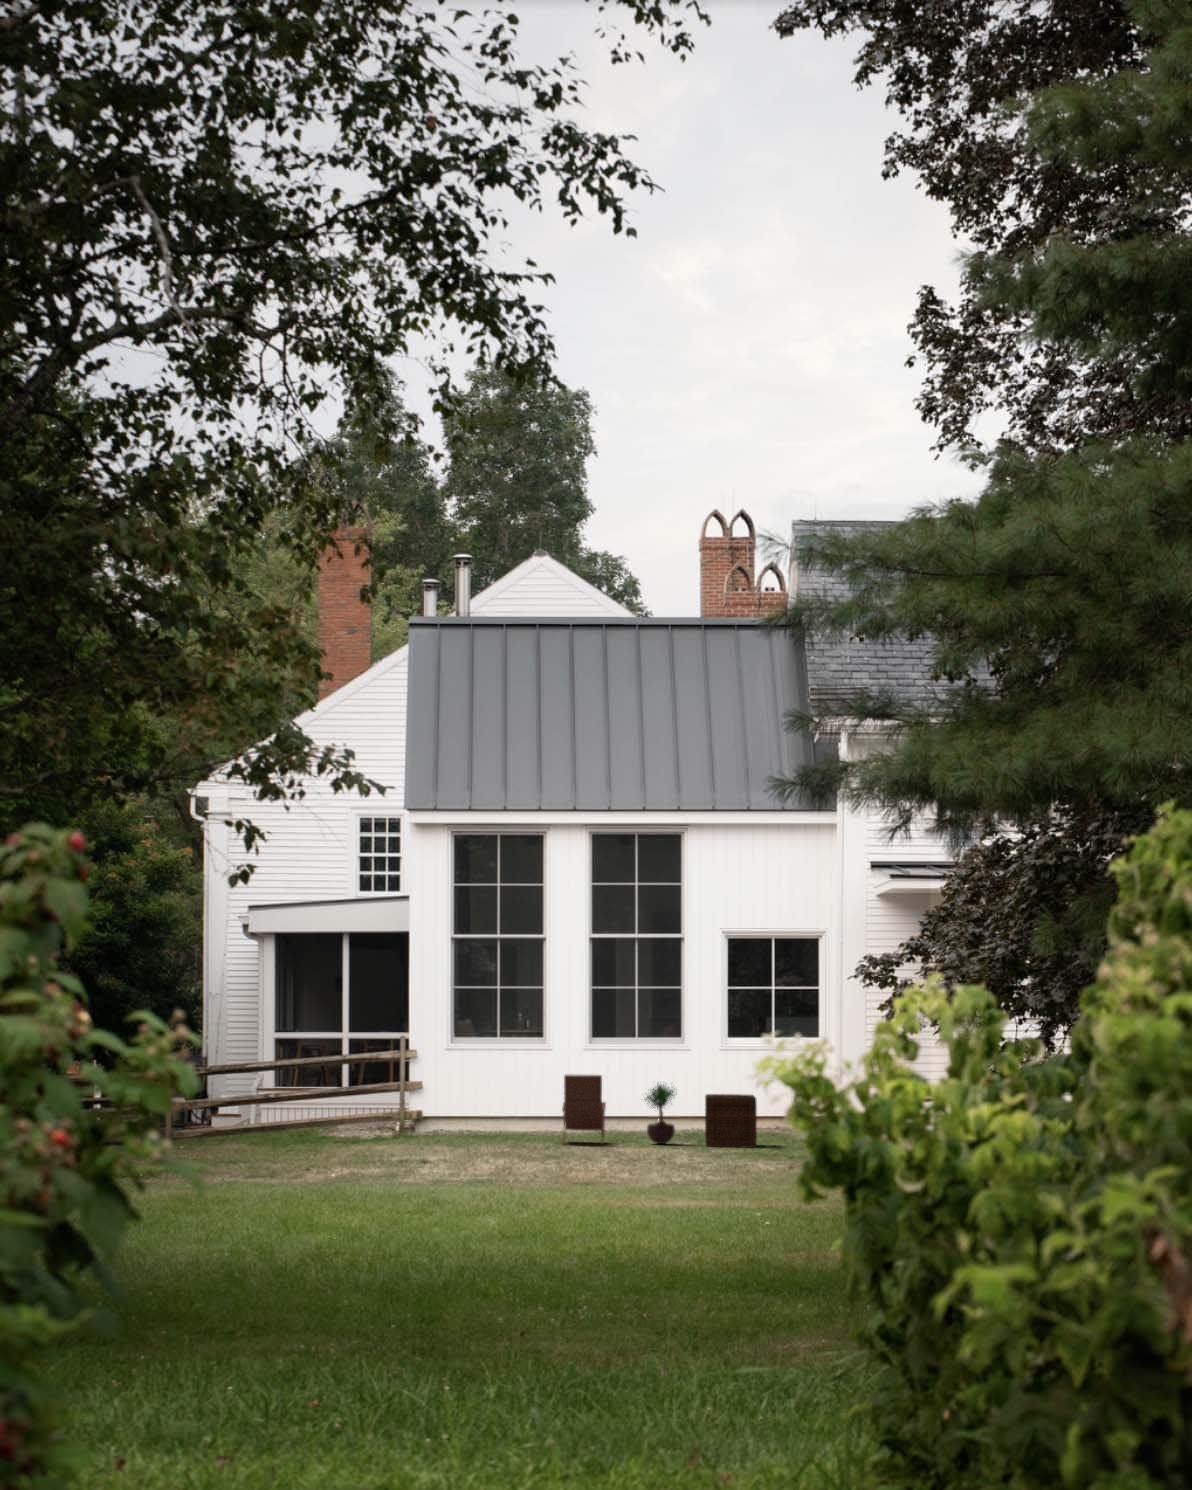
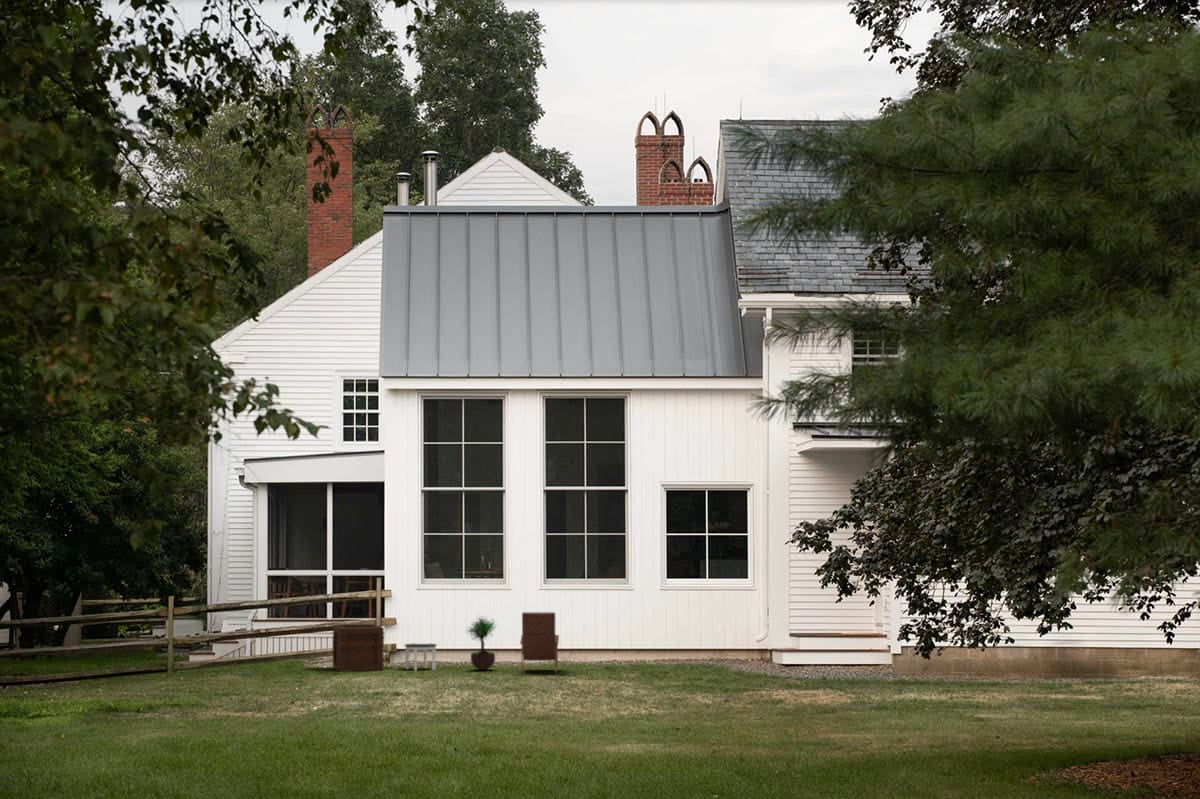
potted tree: present [645,1085,677,1144] -> present [468,618,496,670]
wooden crate: present [705,1094,757,1148] -> present [333,624,384,671]
round table: none [431,1111,467,1141] -> present [405,643,436,671]

